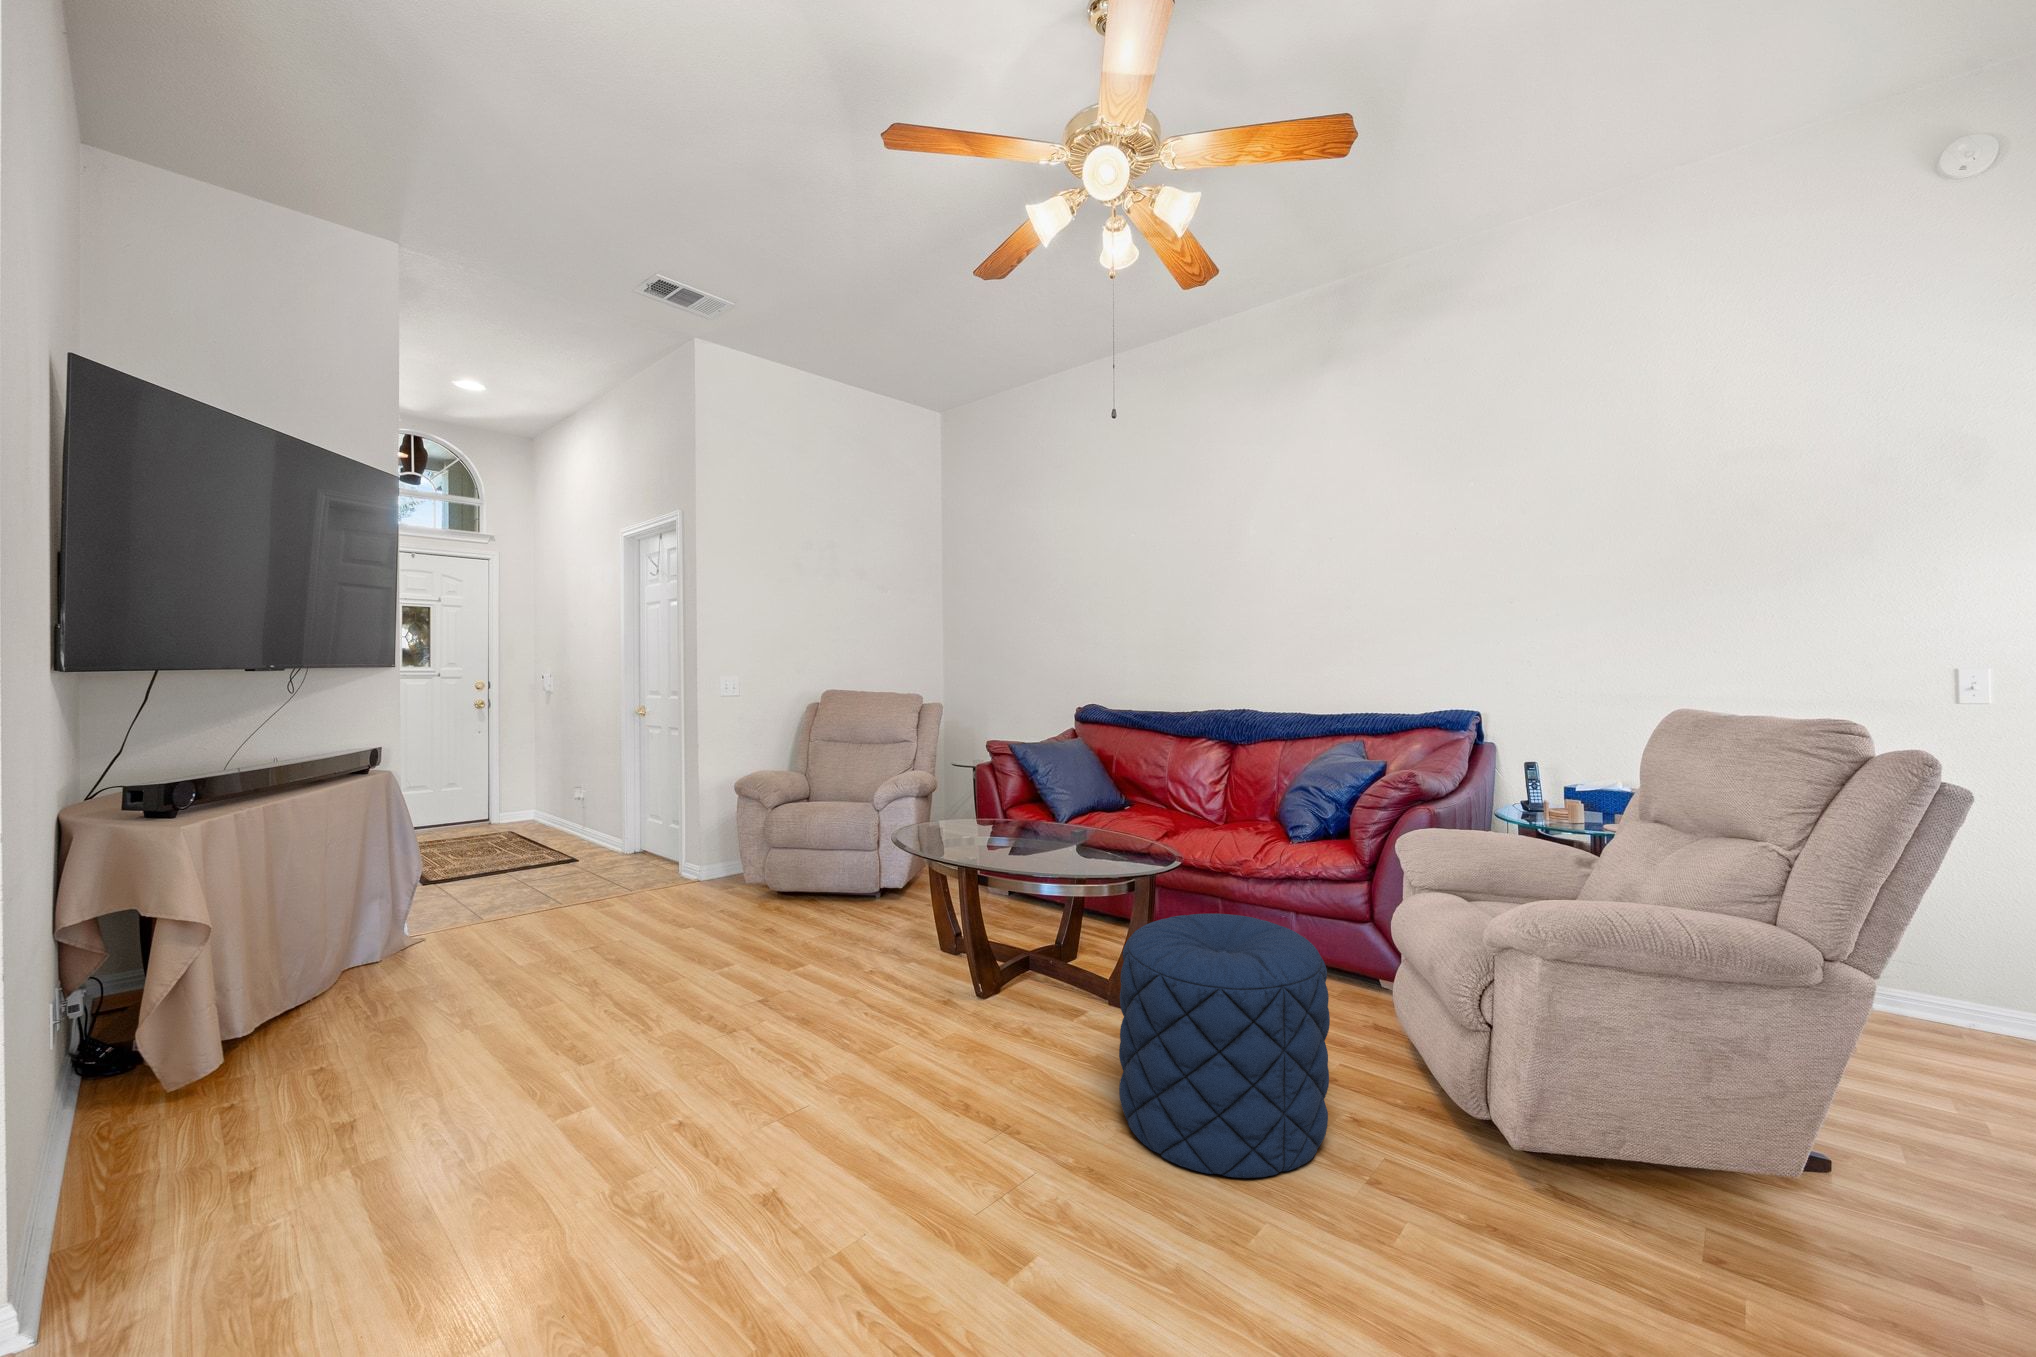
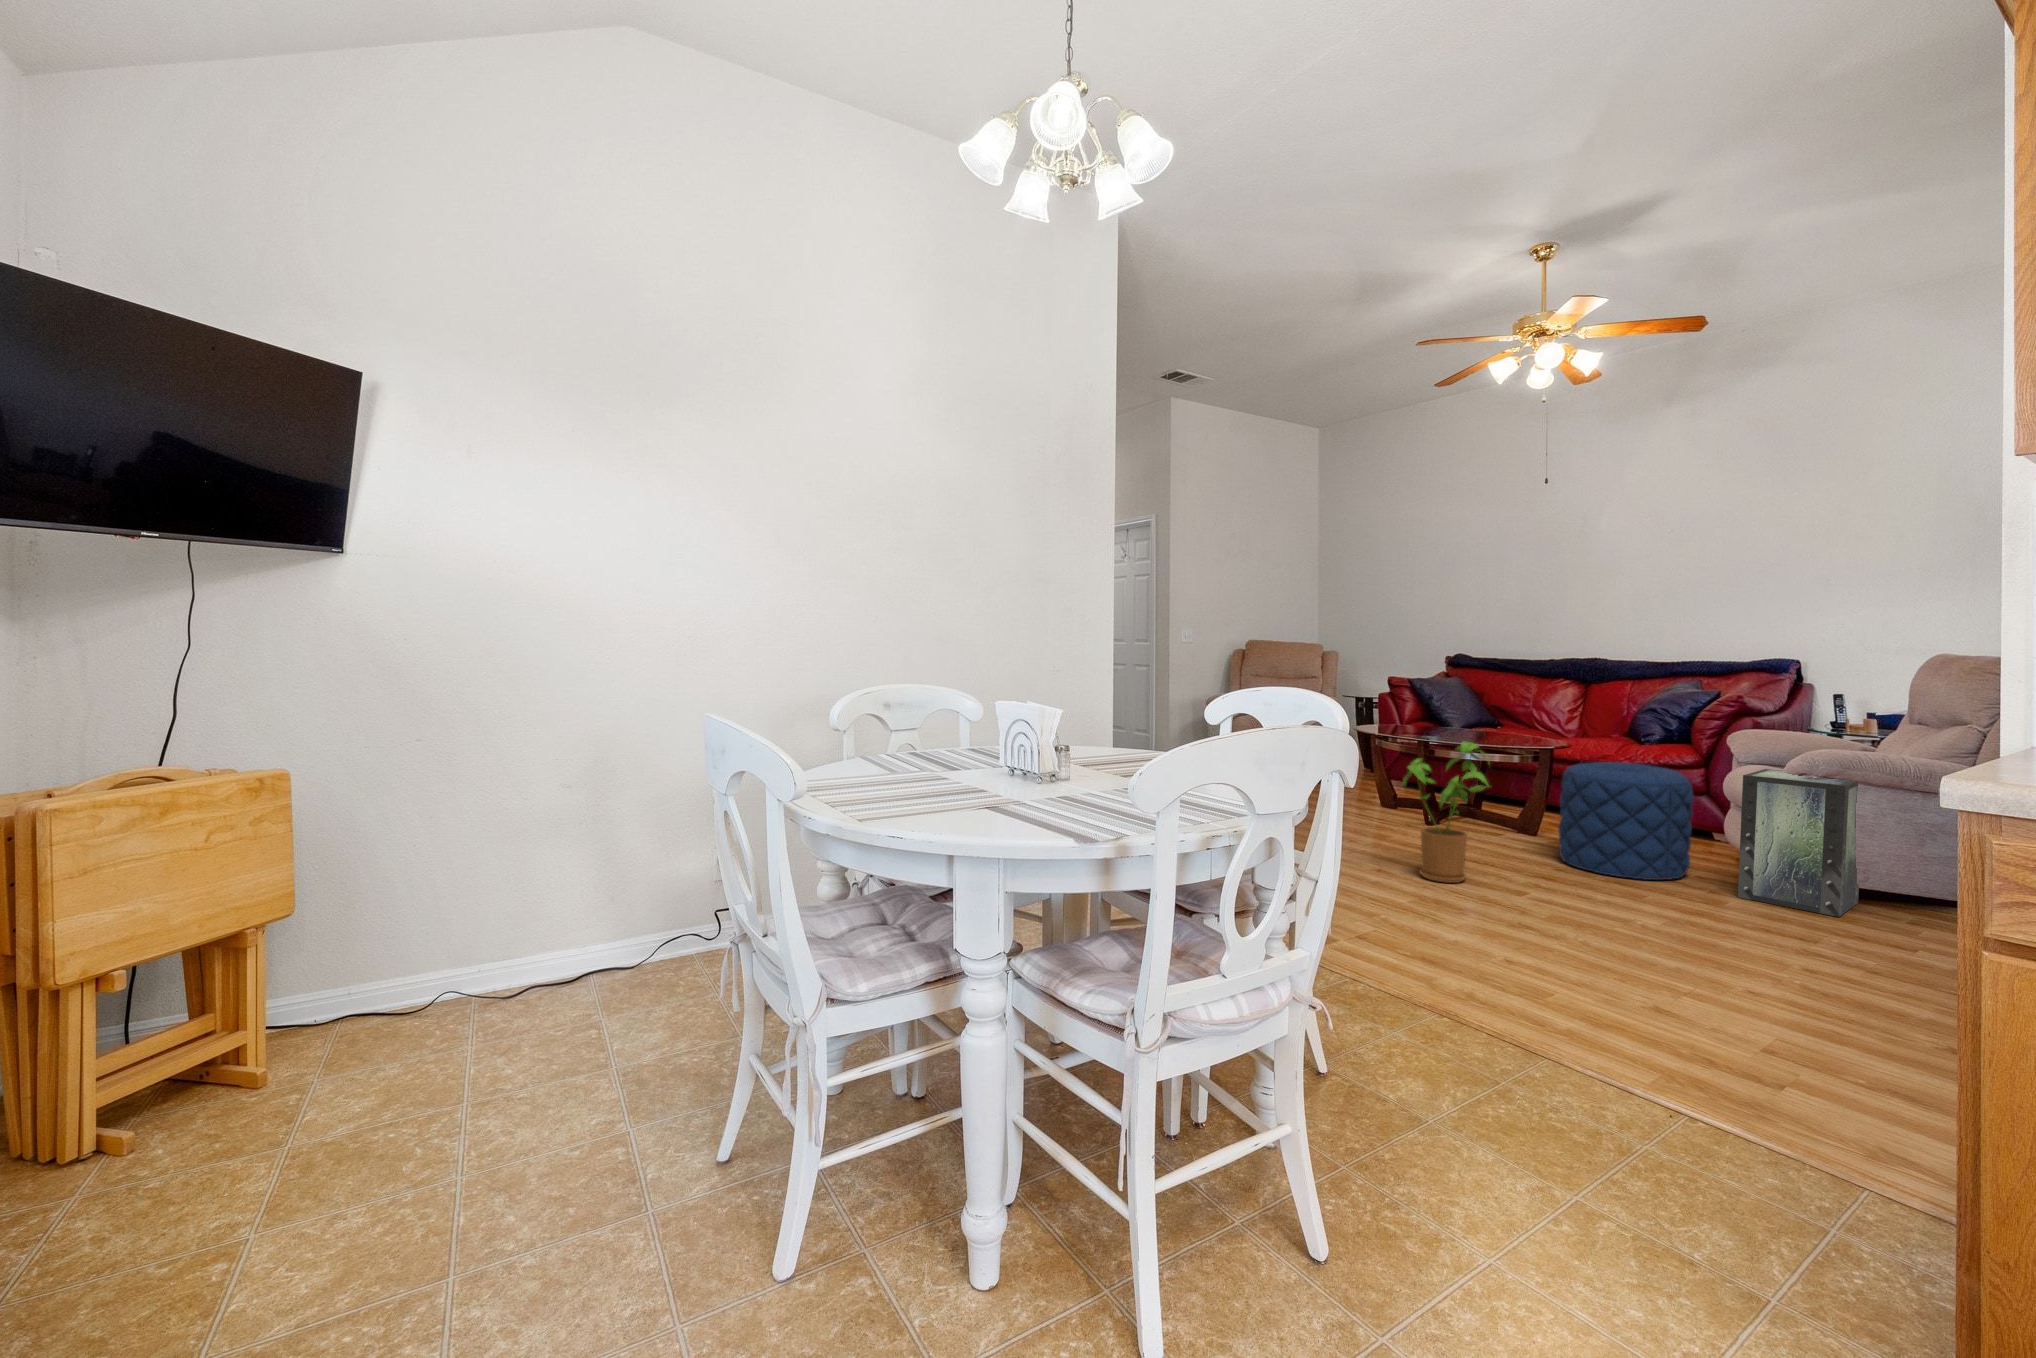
house plant: none [762,929,938,1271] -> present [1403,741,1489,883]
storage box: none [1401,941,1609,1314] -> present [1738,769,1859,917]

